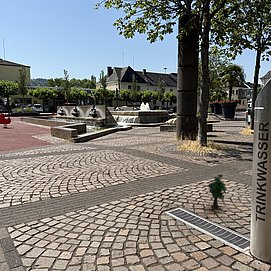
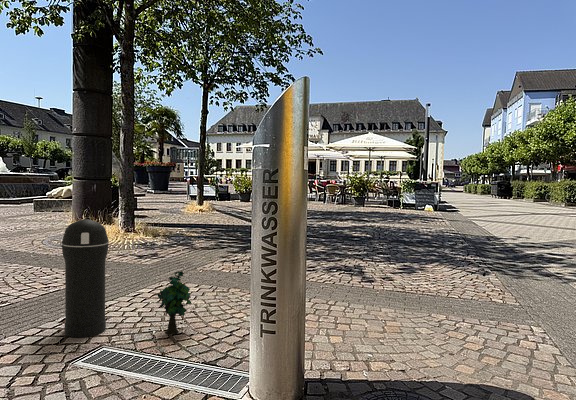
trash can: none [163,143,185,201] -> present [62,219,109,338]

